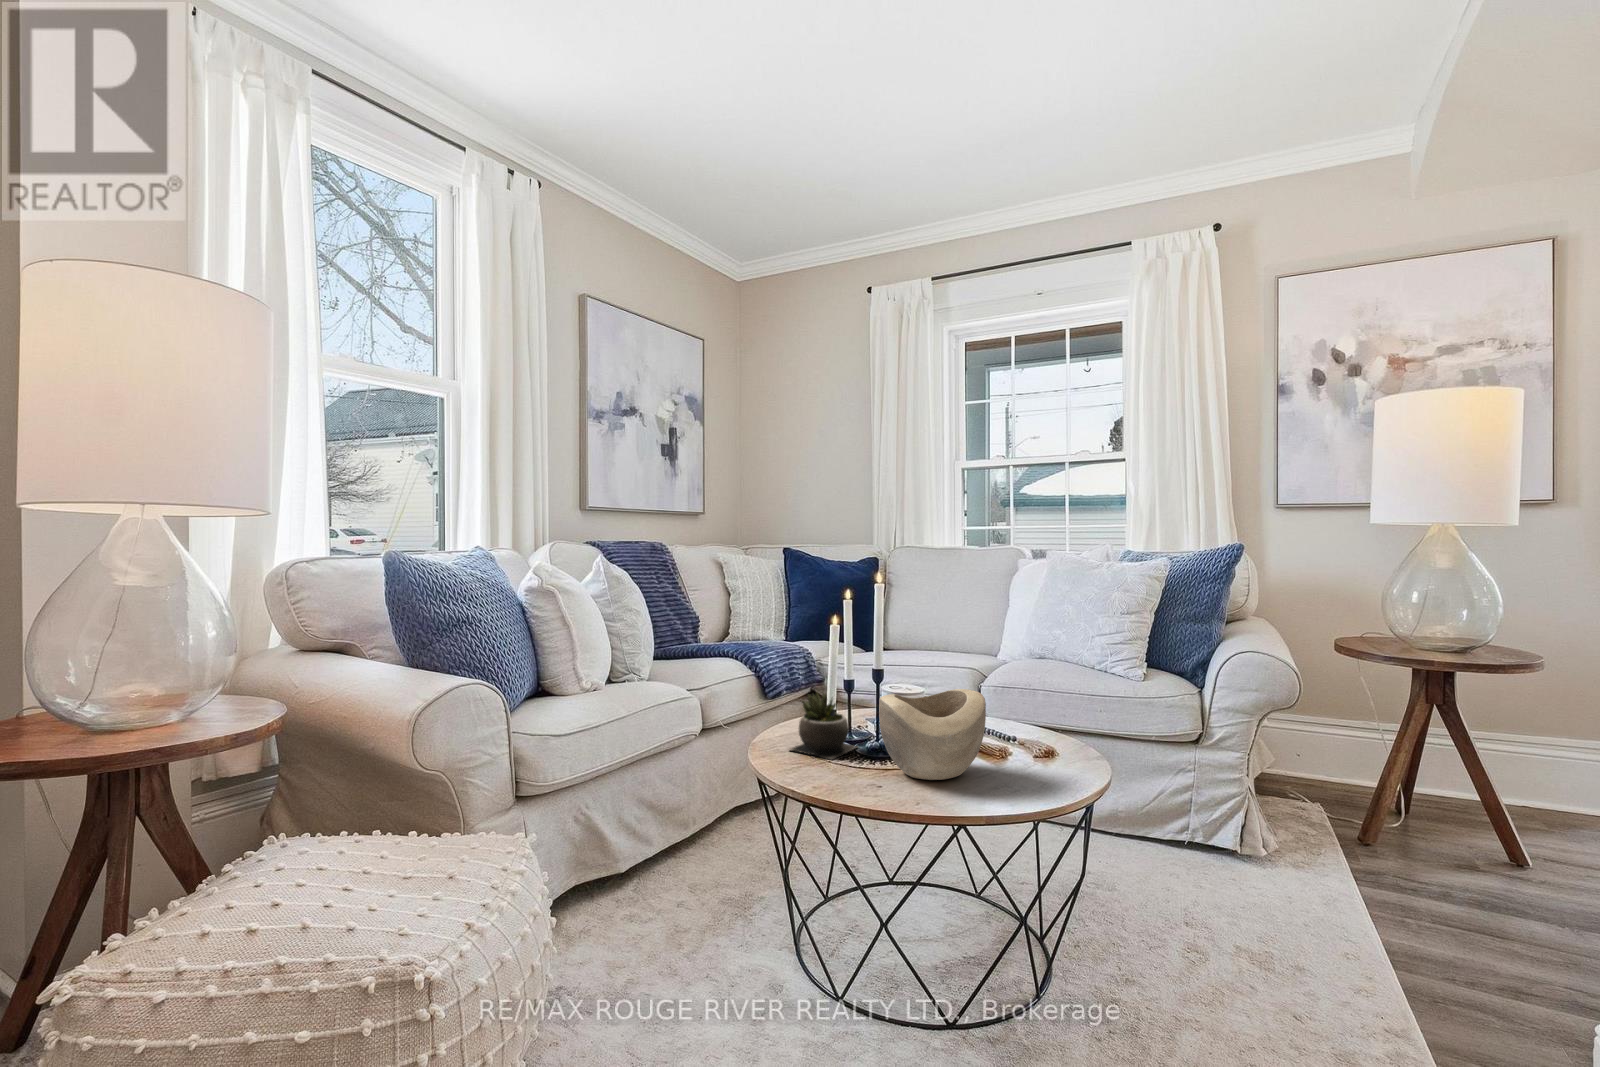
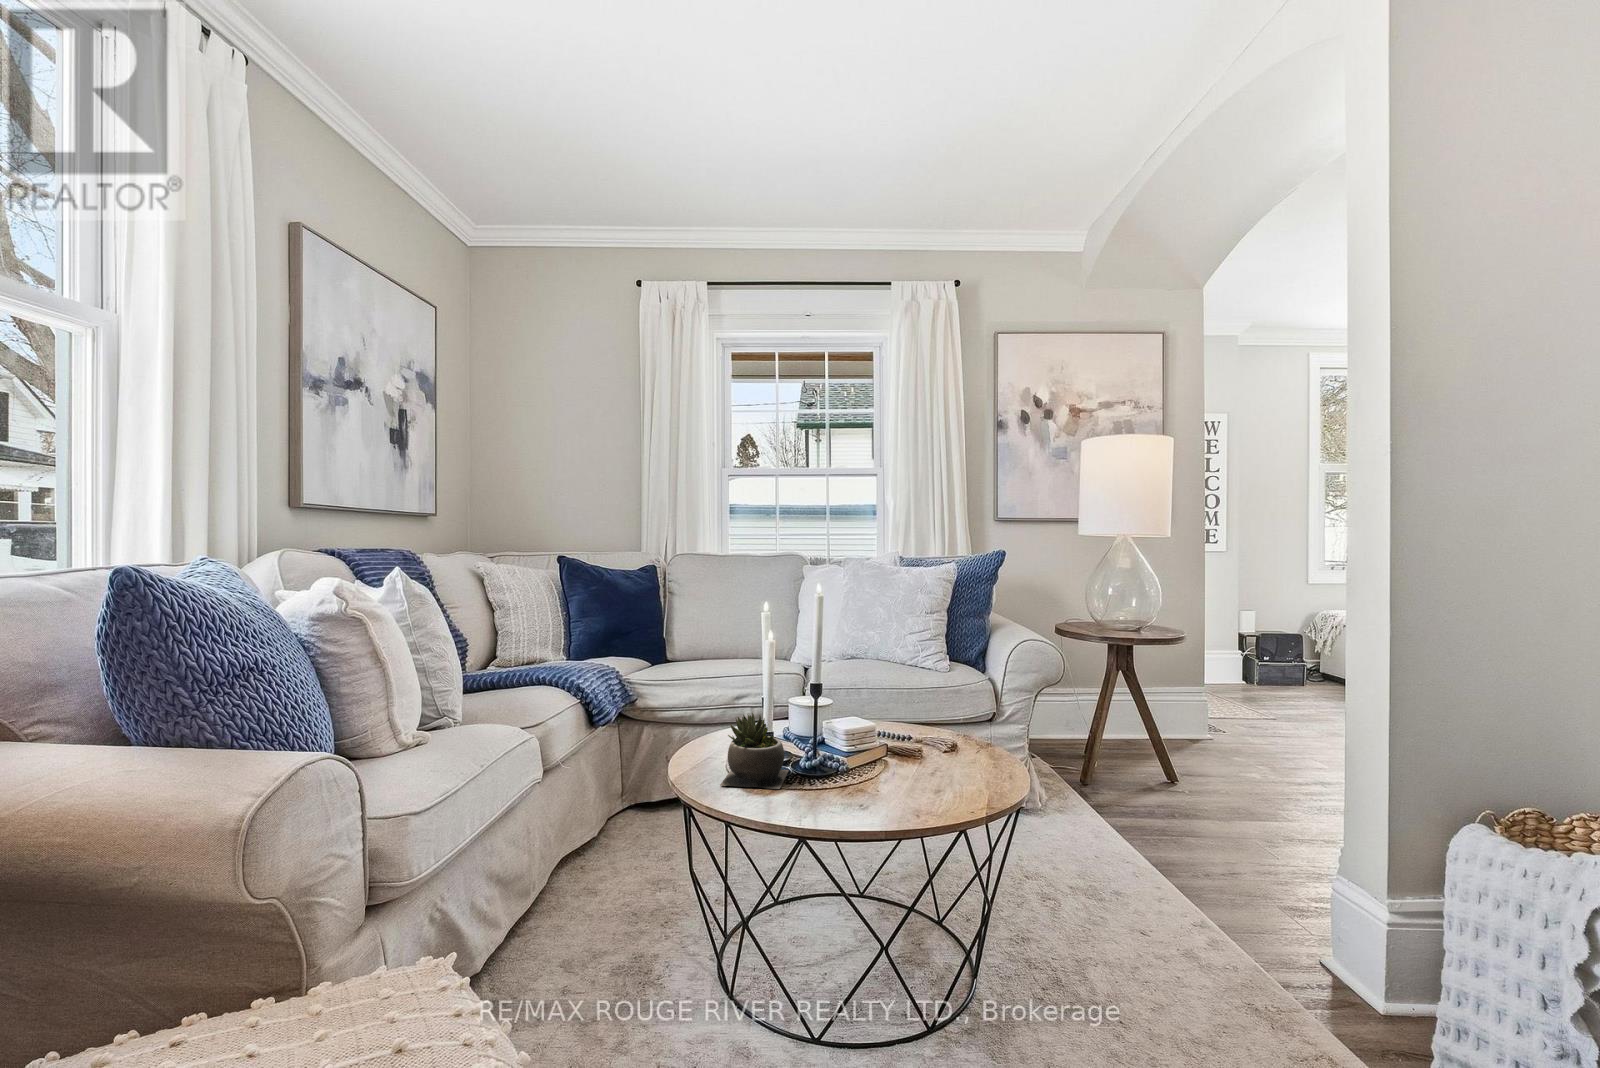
decorative bowl: present [879,689,986,780] -> none [838,694,950,795]

